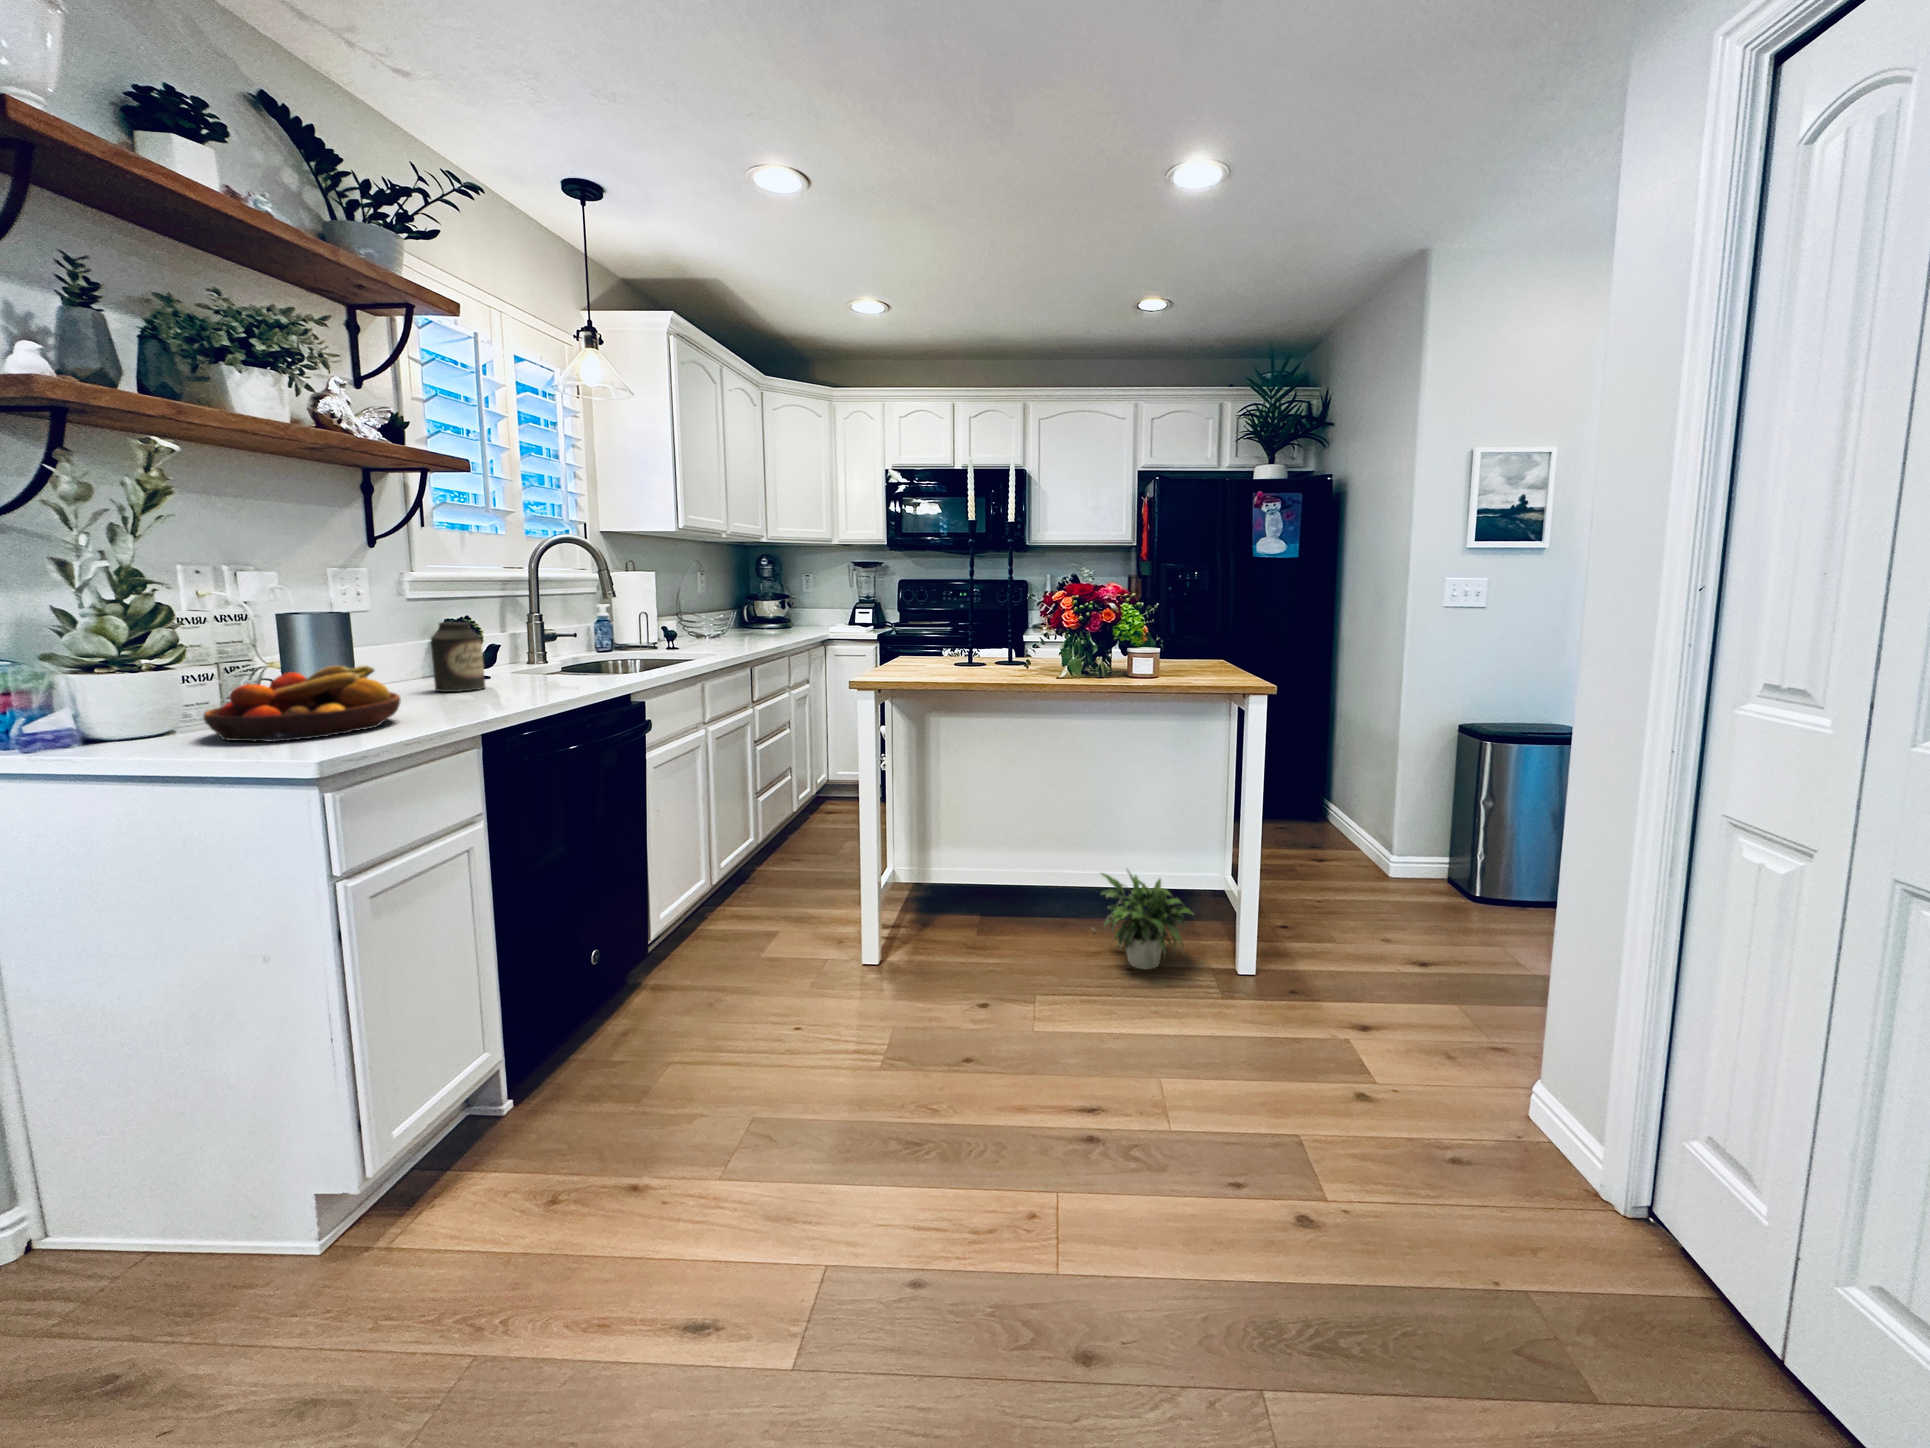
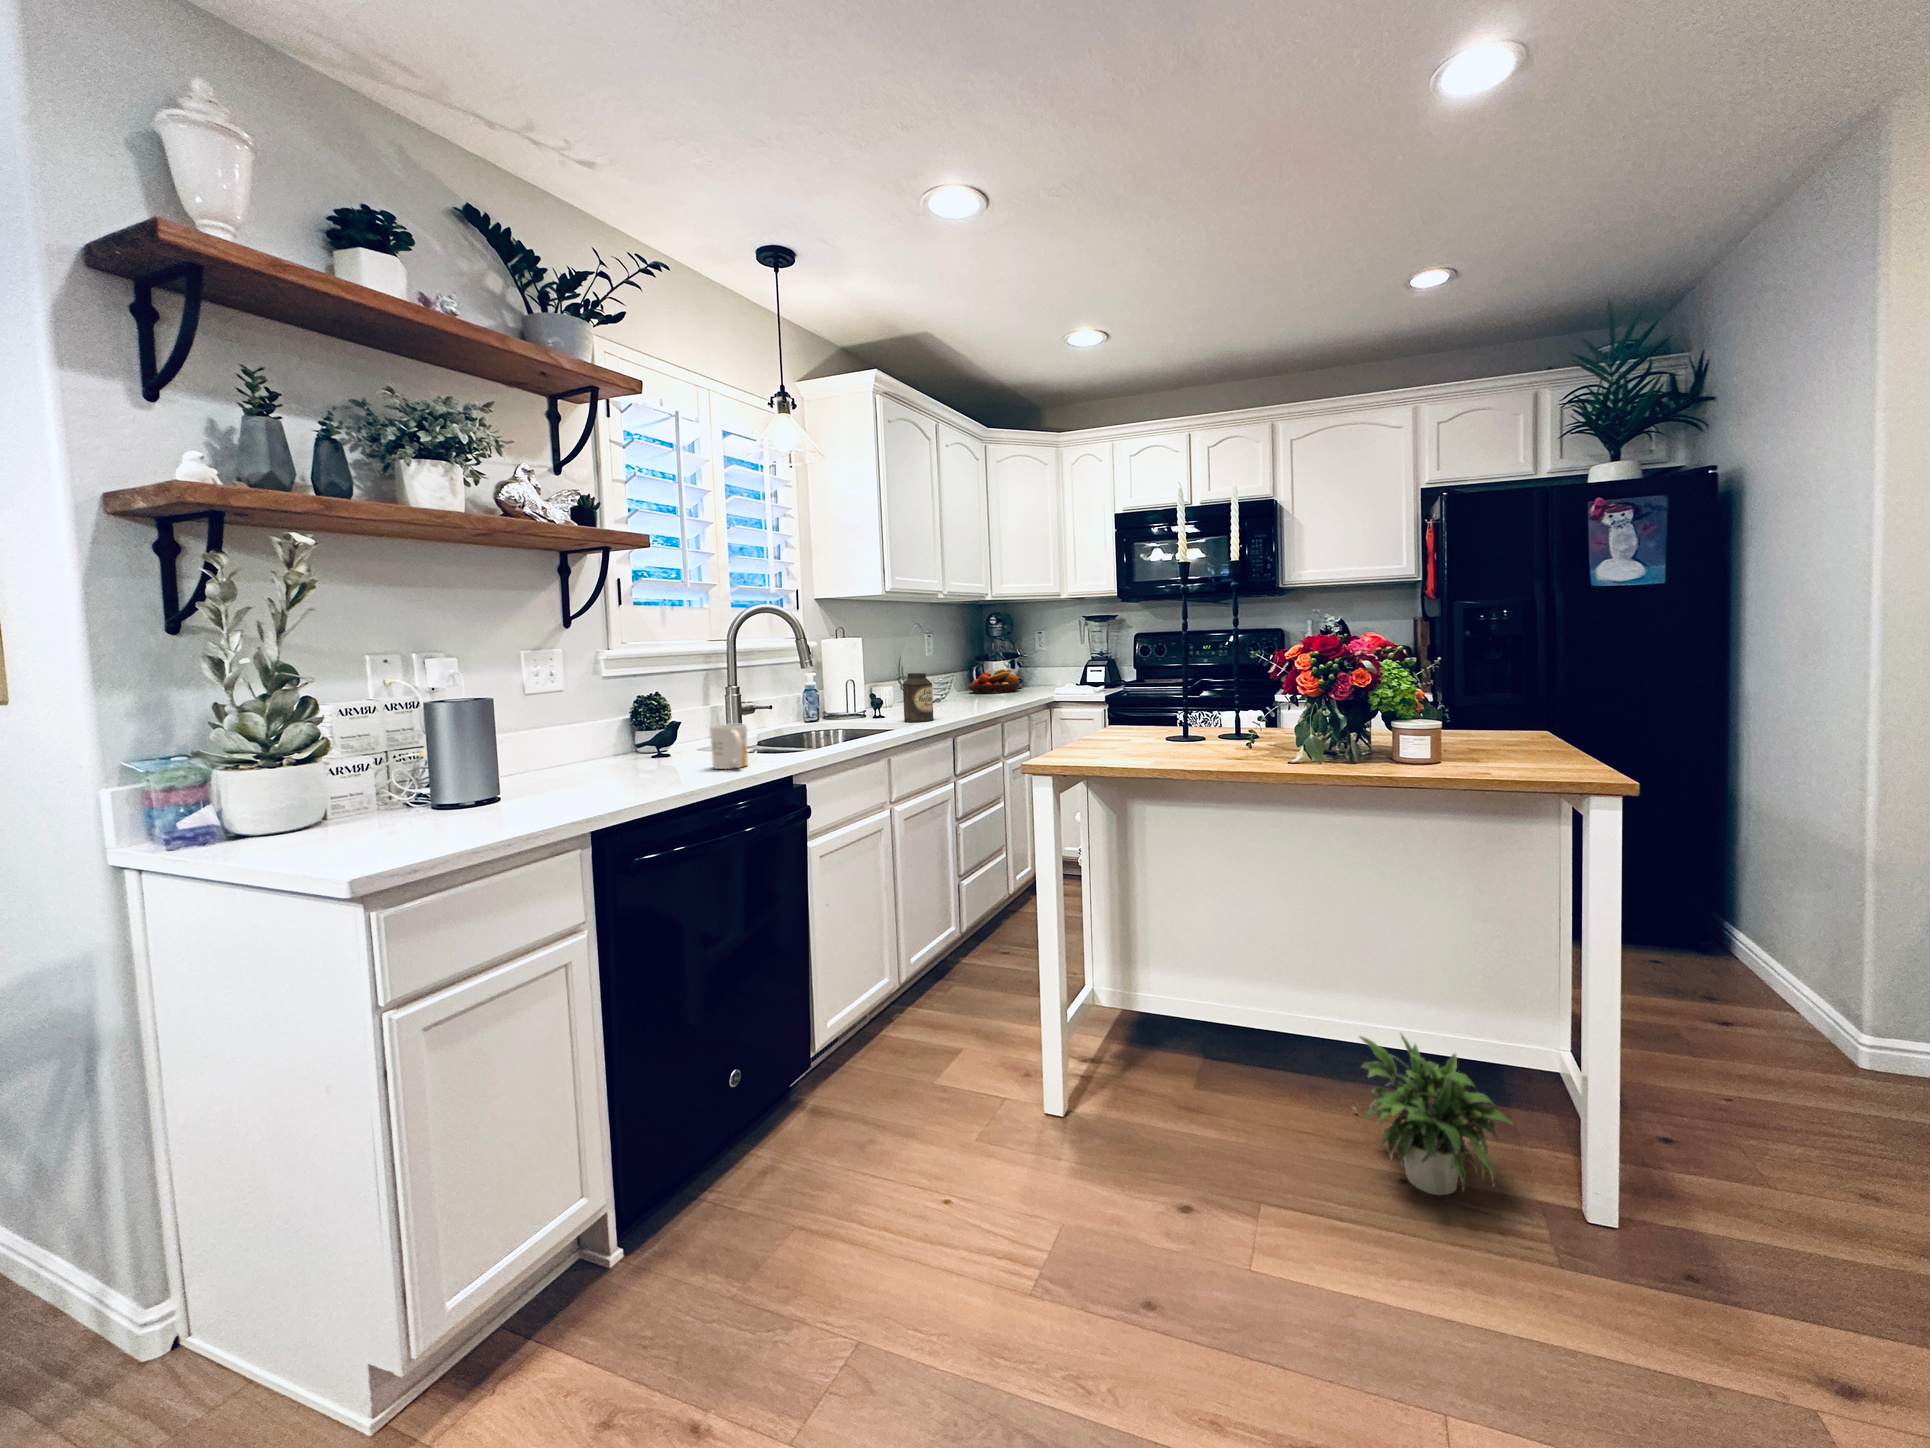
canister: present [430,622,485,692] -> present [903,673,933,722]
mug: none [553,646,591,687] -> present [710,724,748,769]
fruit bowl: present [204,665,400,742] -> present [968,669,1019,694]

